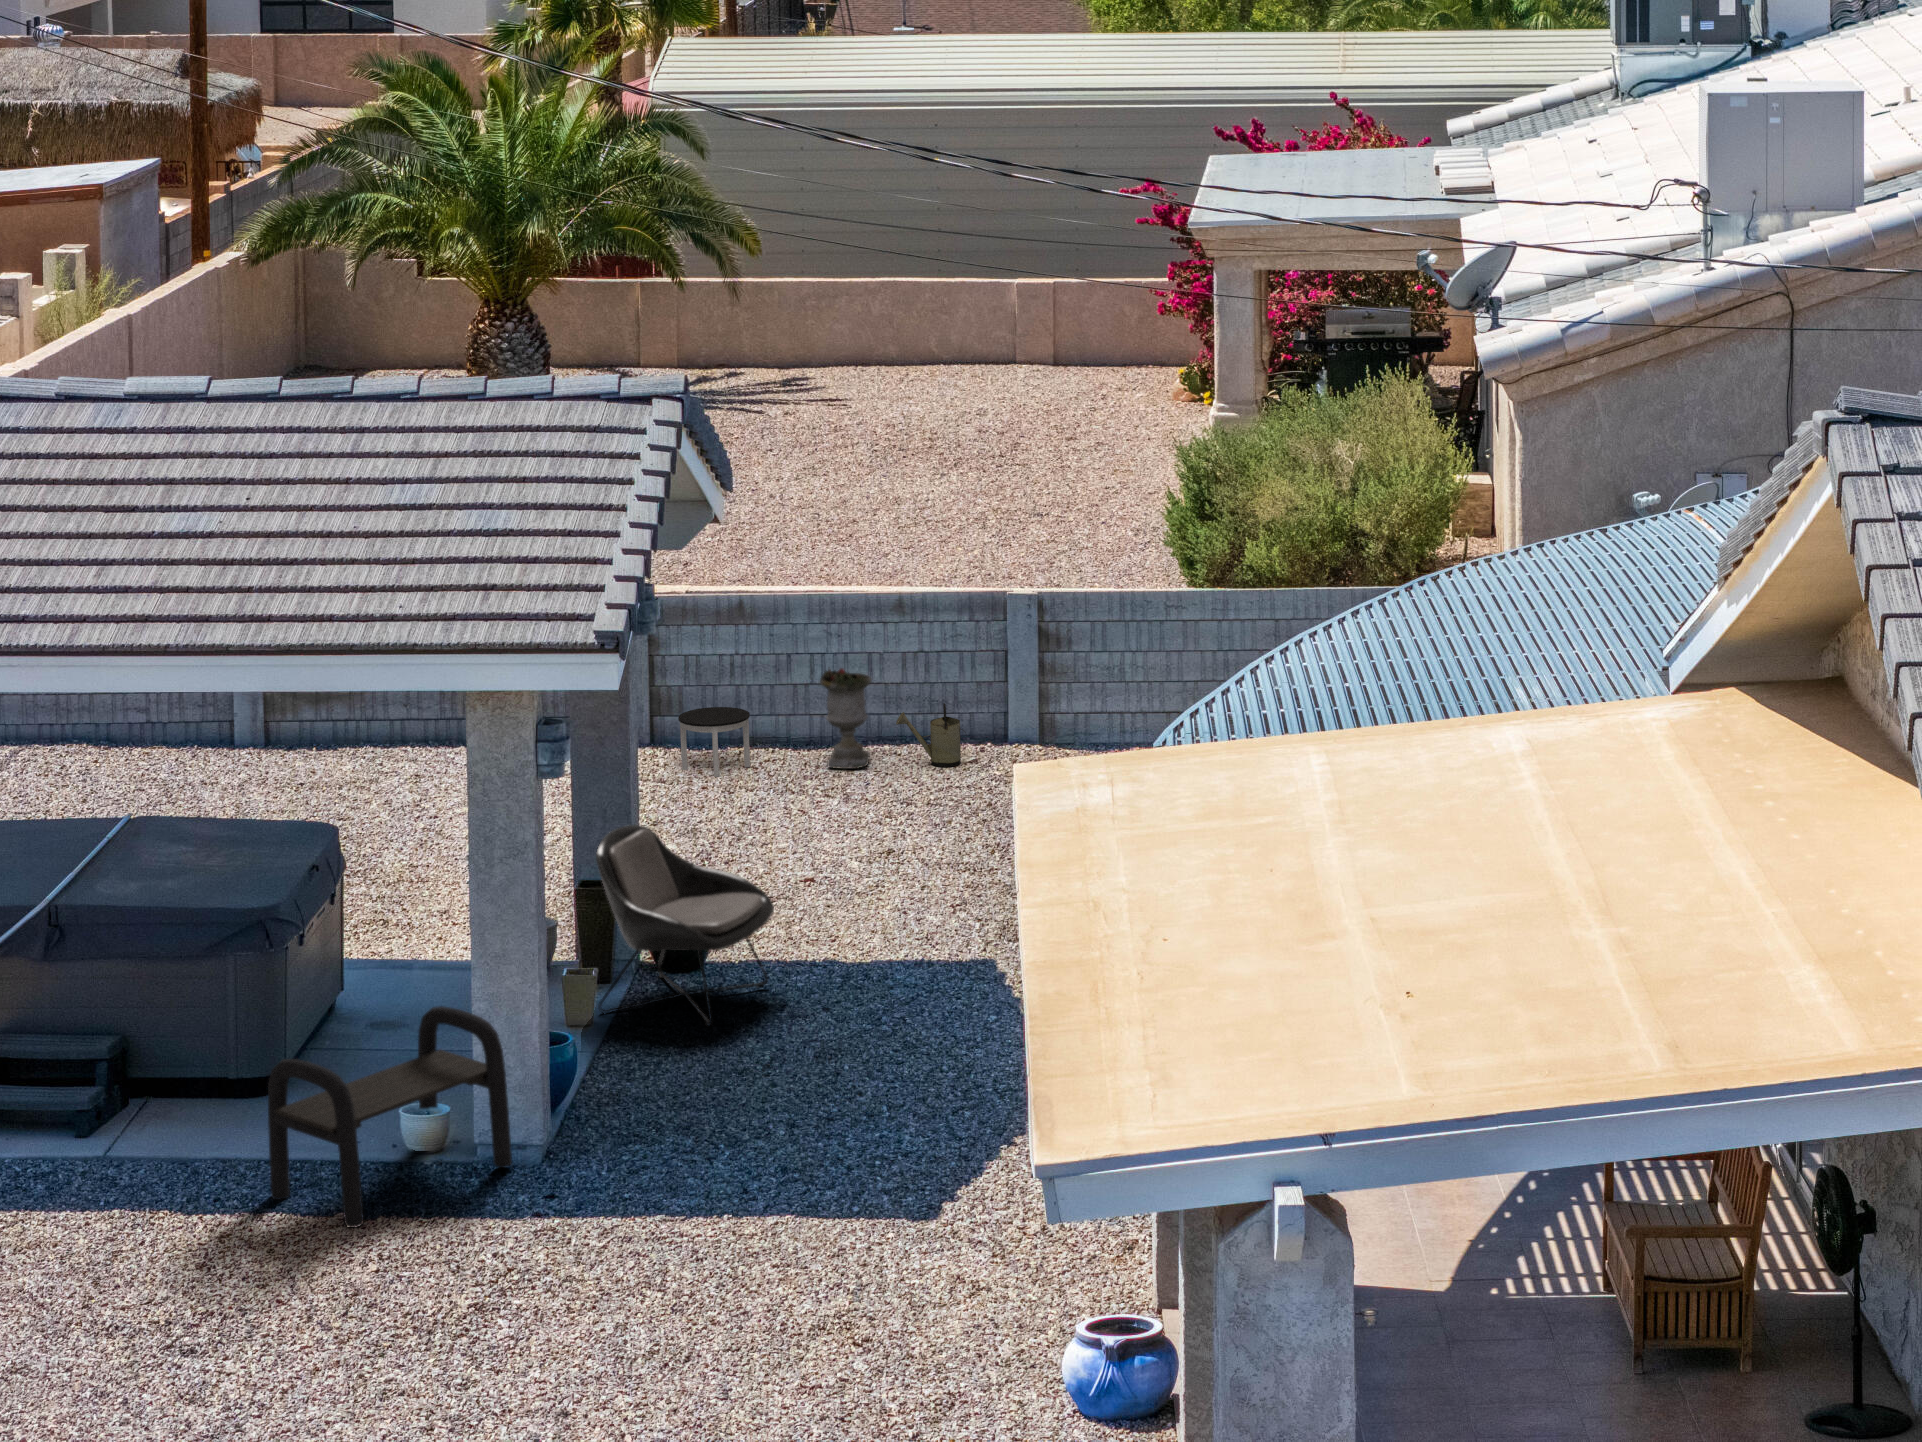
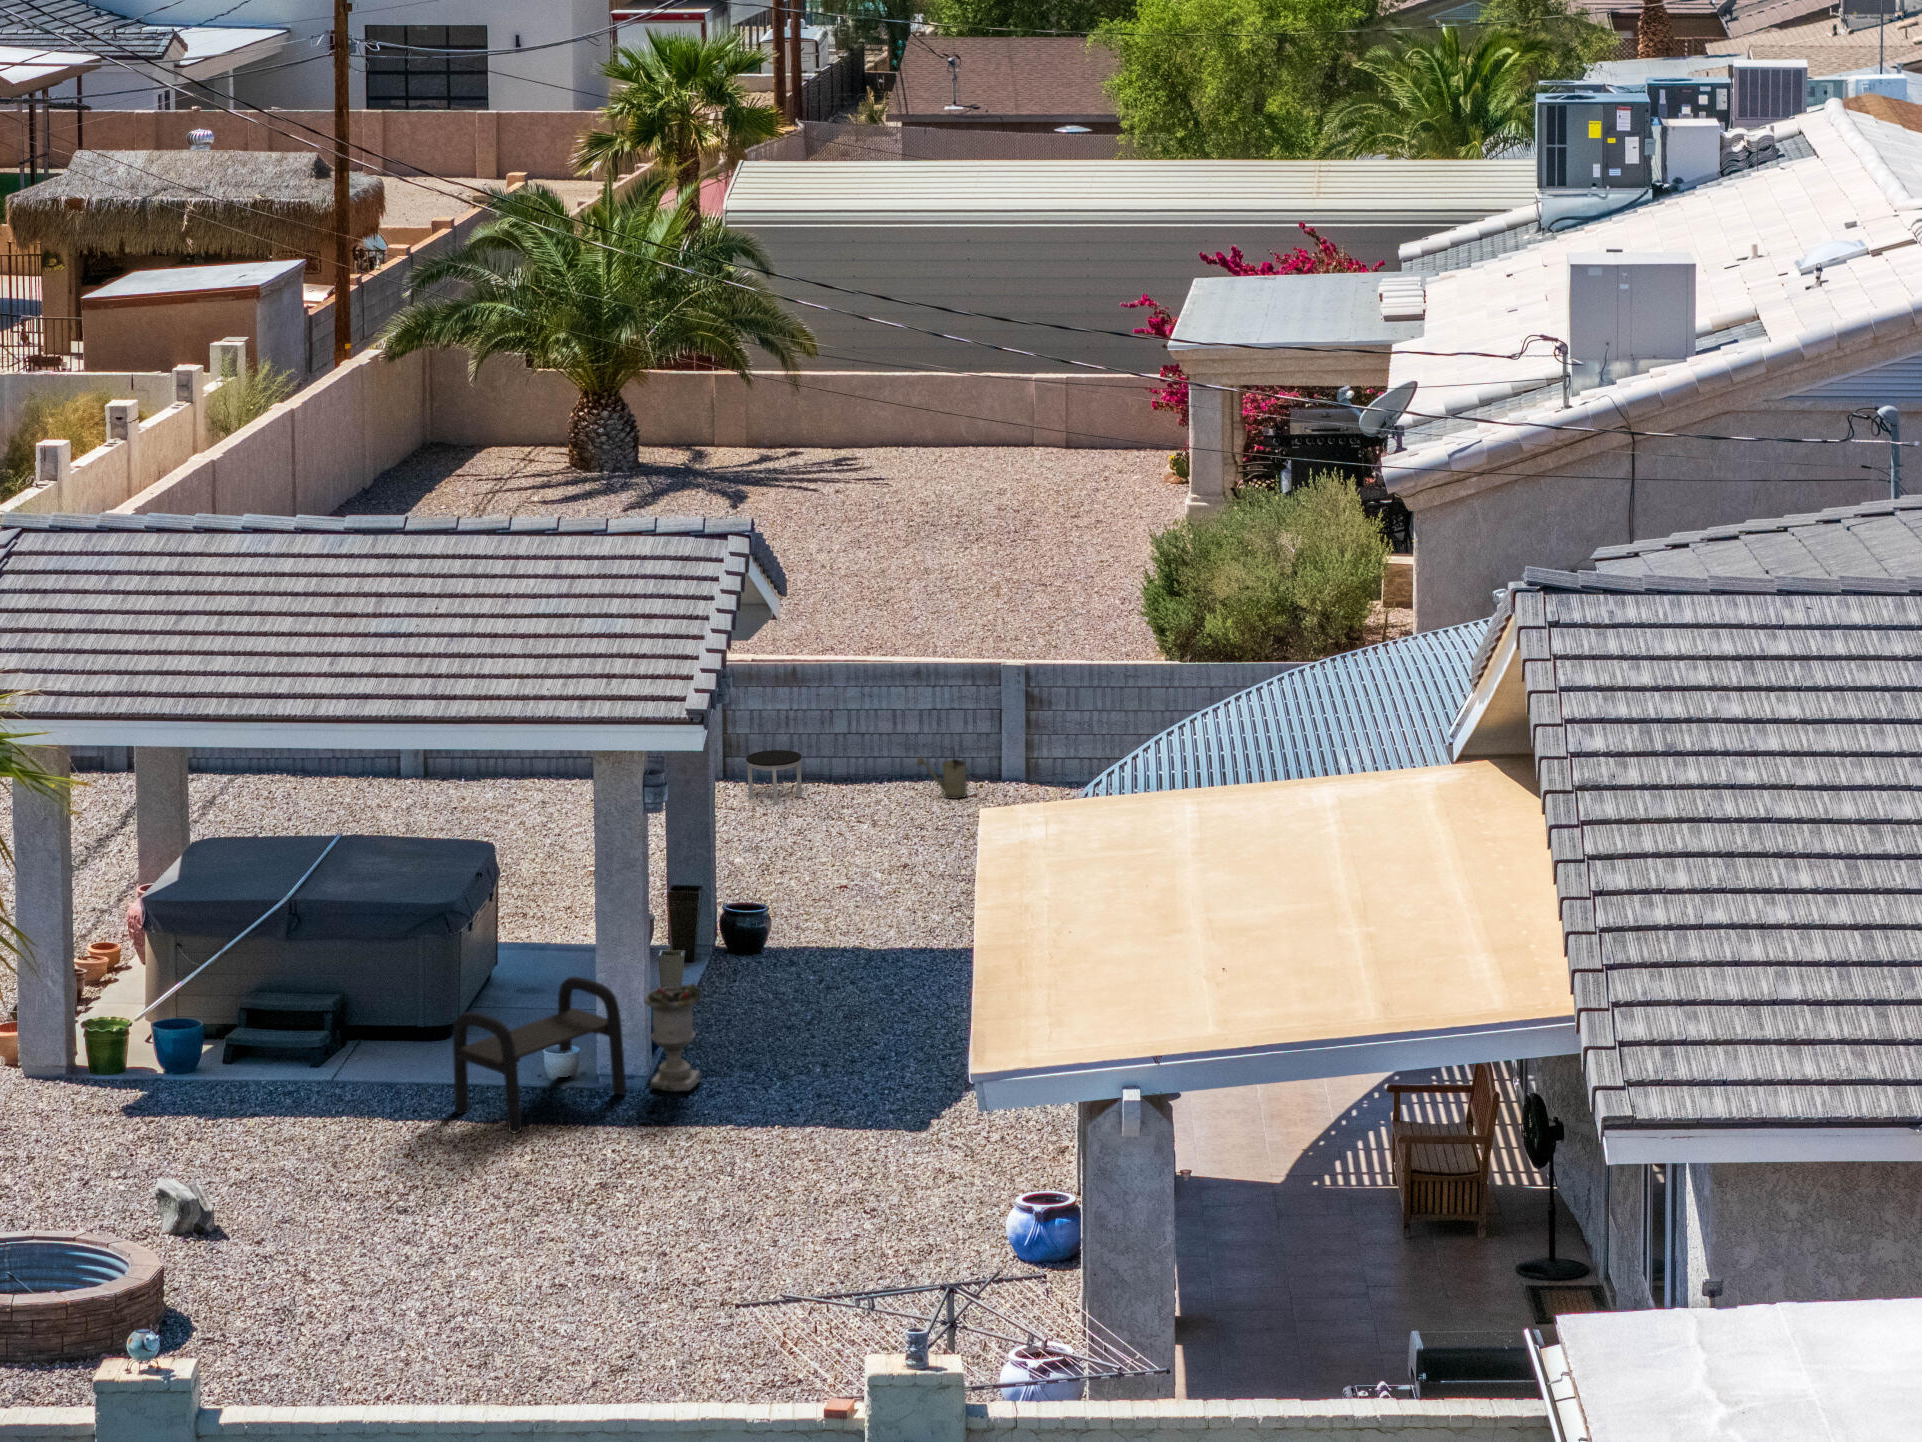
planter: present [820,668,872,769] -> present [644,983,701,1092]
lounge chair: present [596,825,774,1027] -> none [685,845,817,996]

